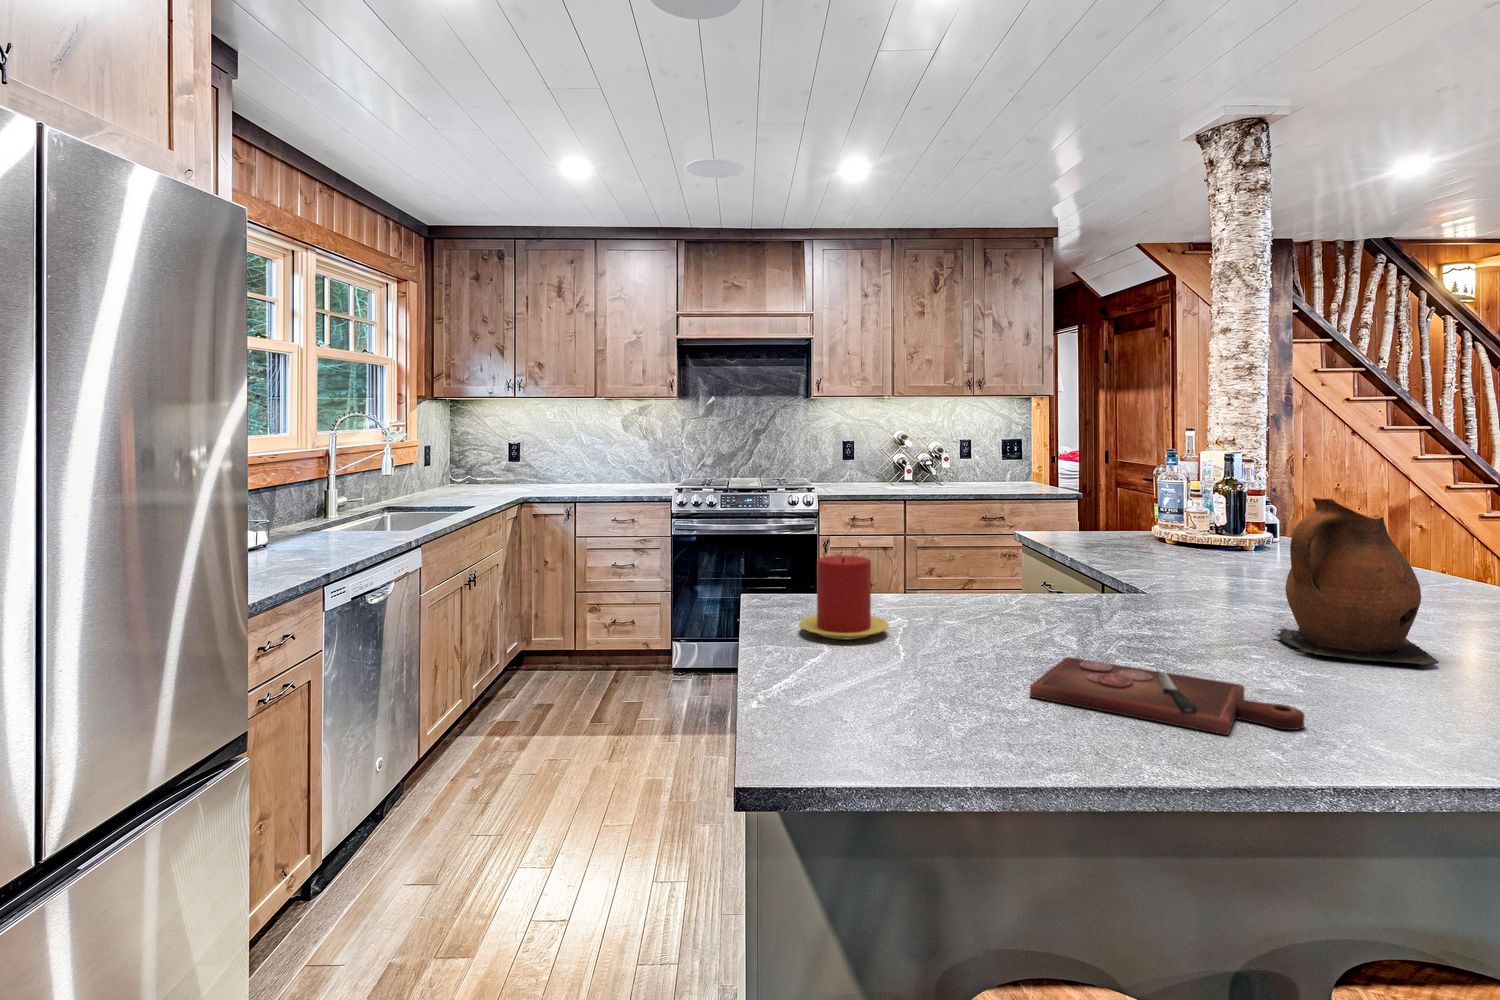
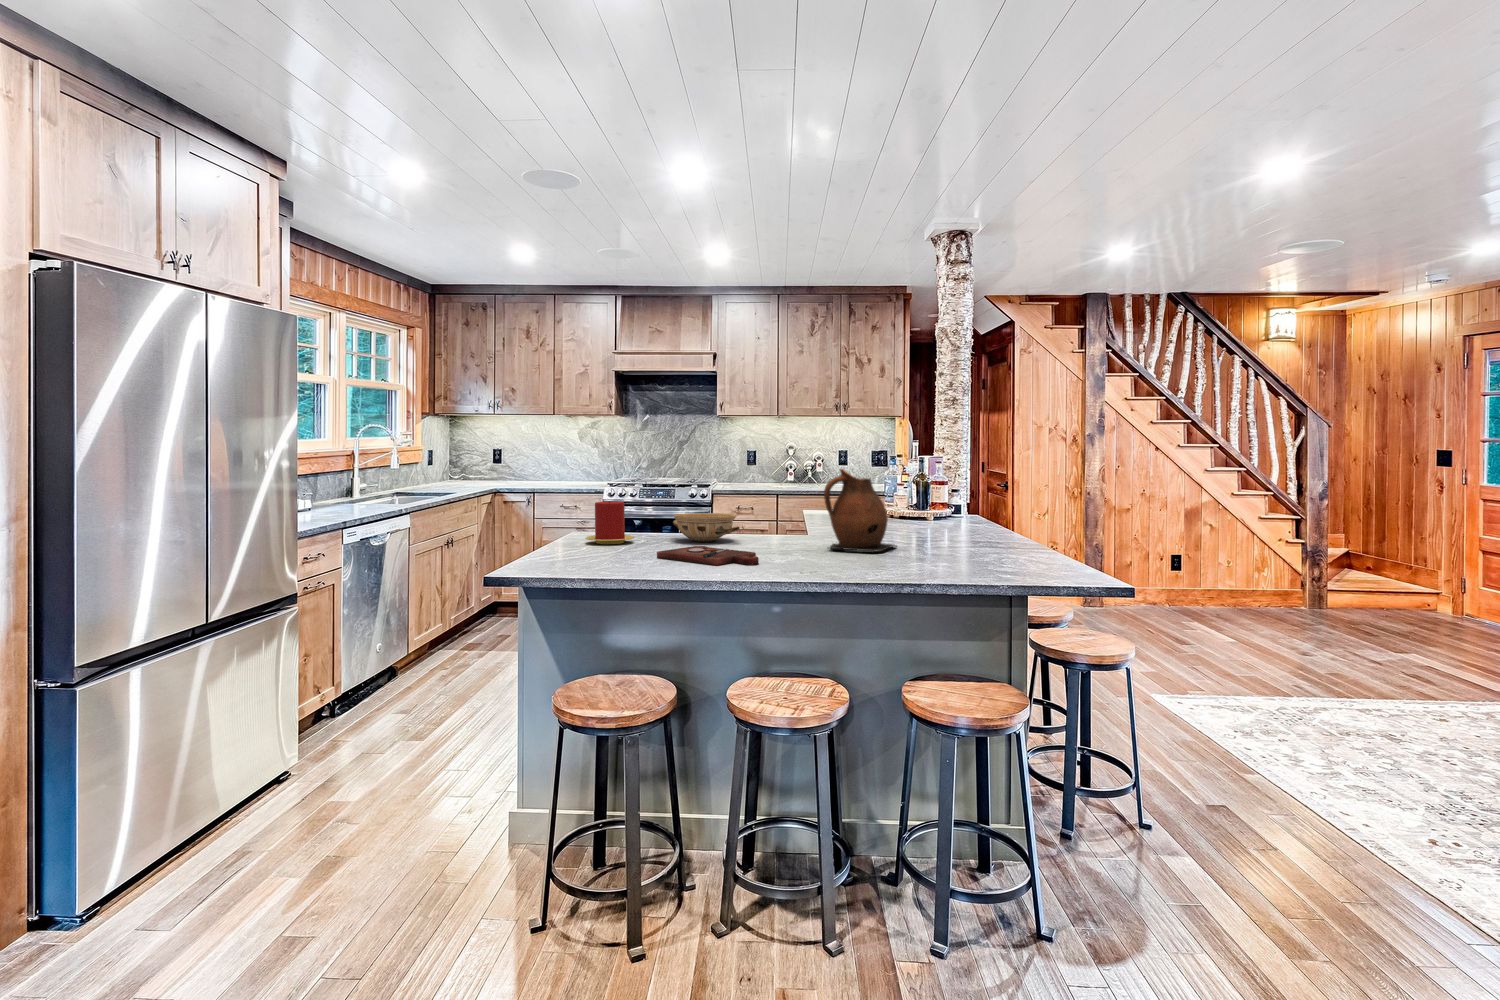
ceramic bowl: none [932,568,1084,627] -> present [673,513,740,542]

